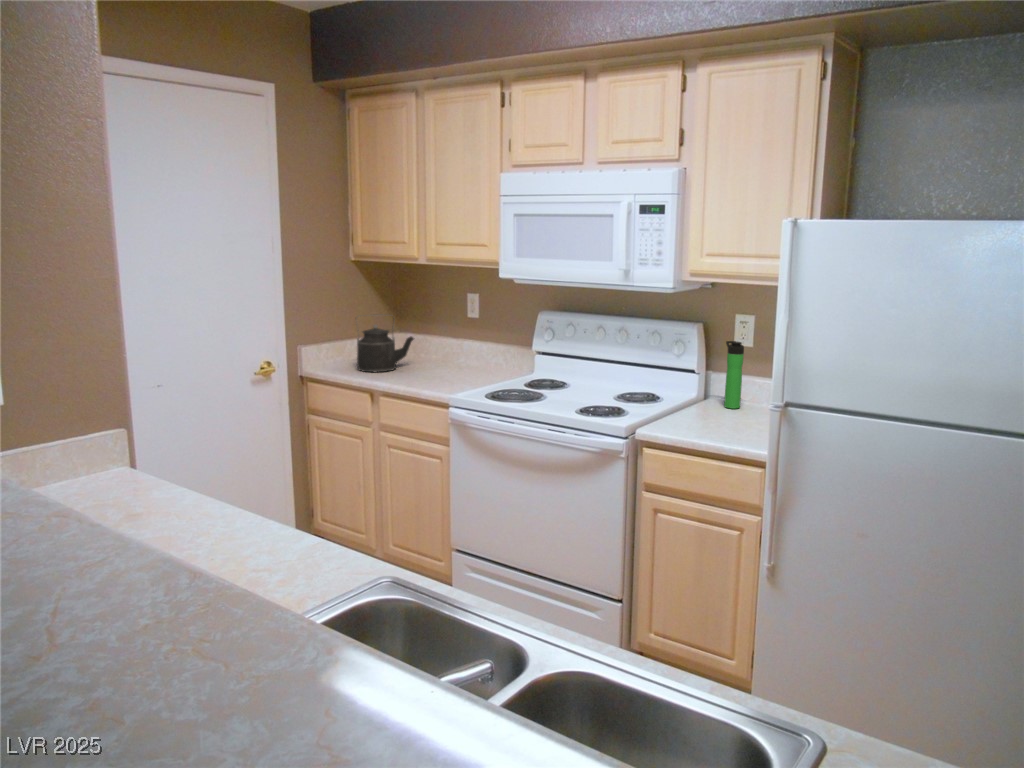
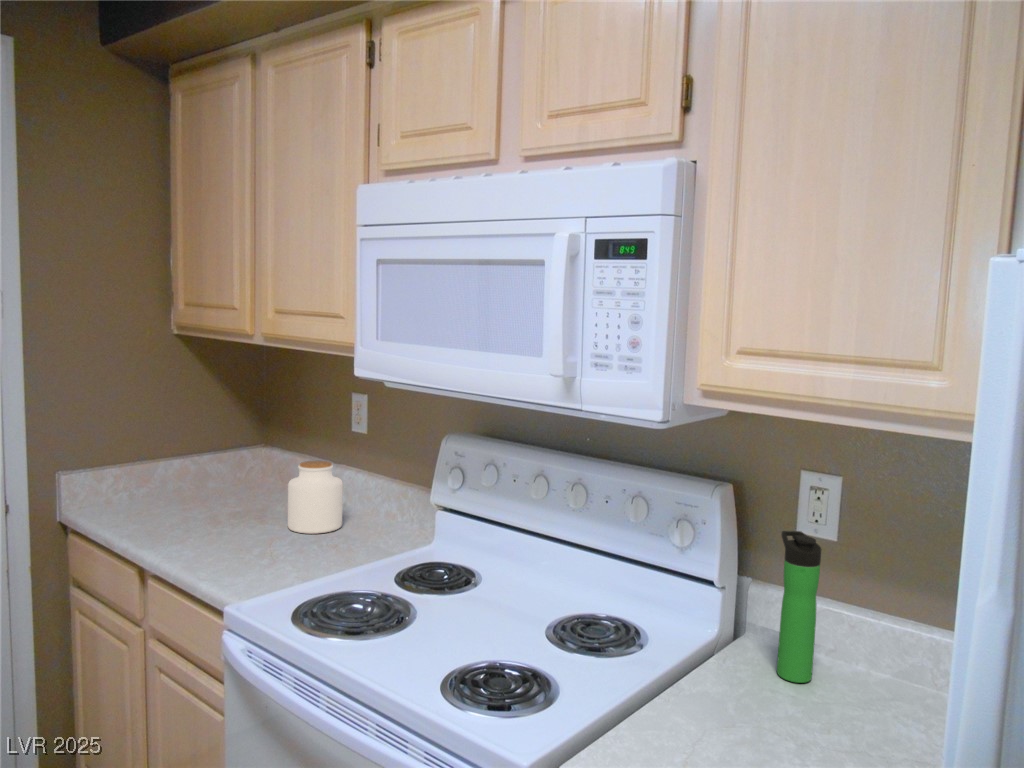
kettle: present [357,314,414,372] -> none [147,426,252,525]
jar: none [442,332,473,373] -> present [288,461,343,534]

